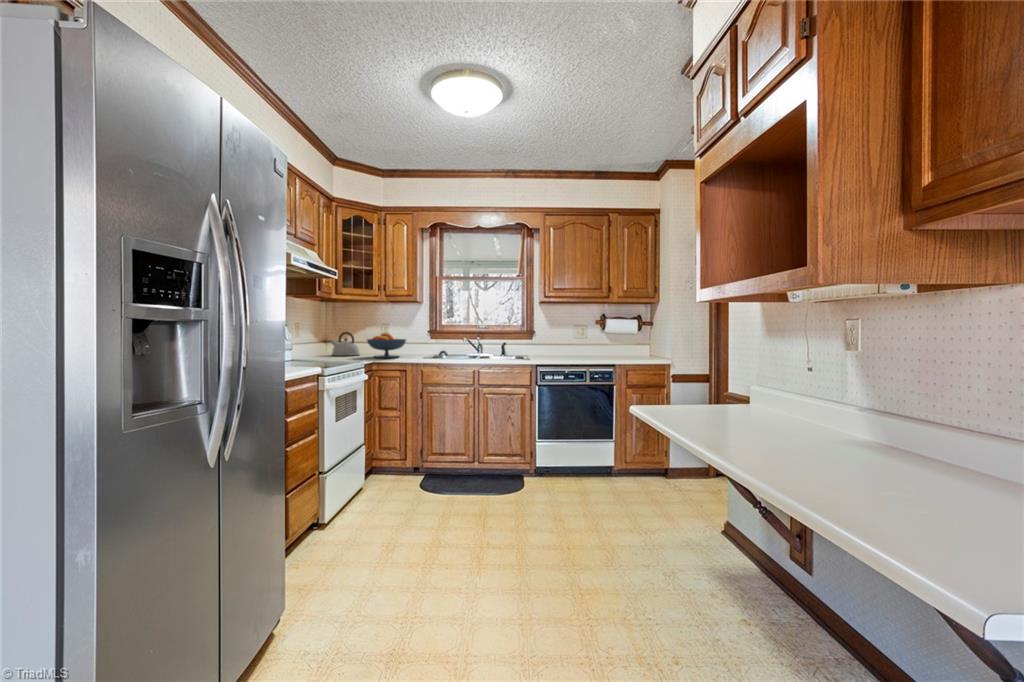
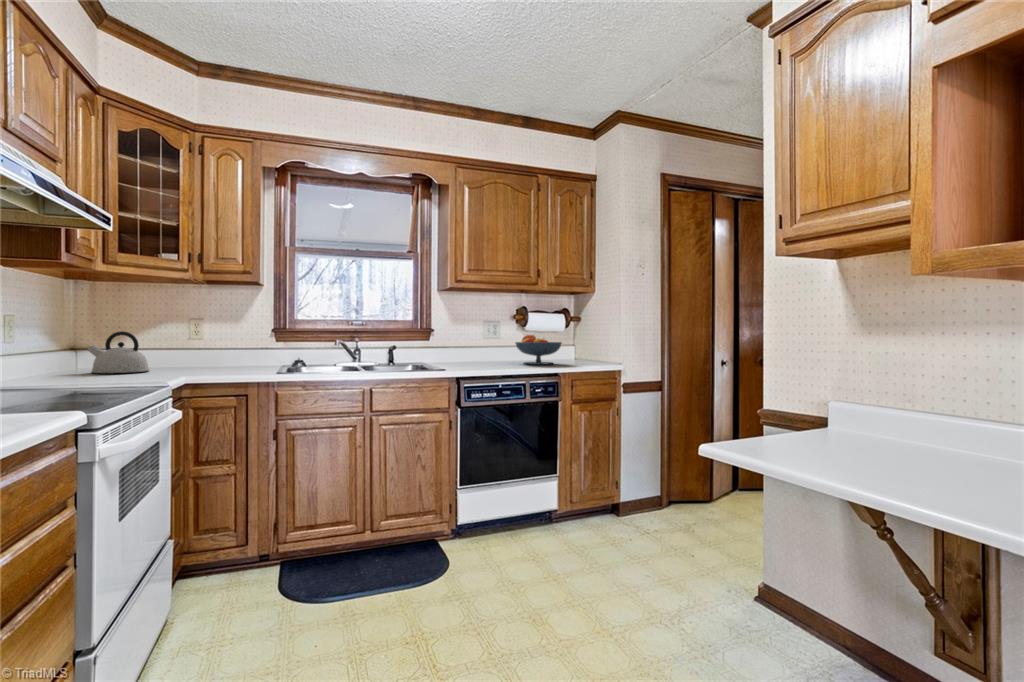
fruit bowl: present [367,333,406,358] -> present [516,335,562,365]

